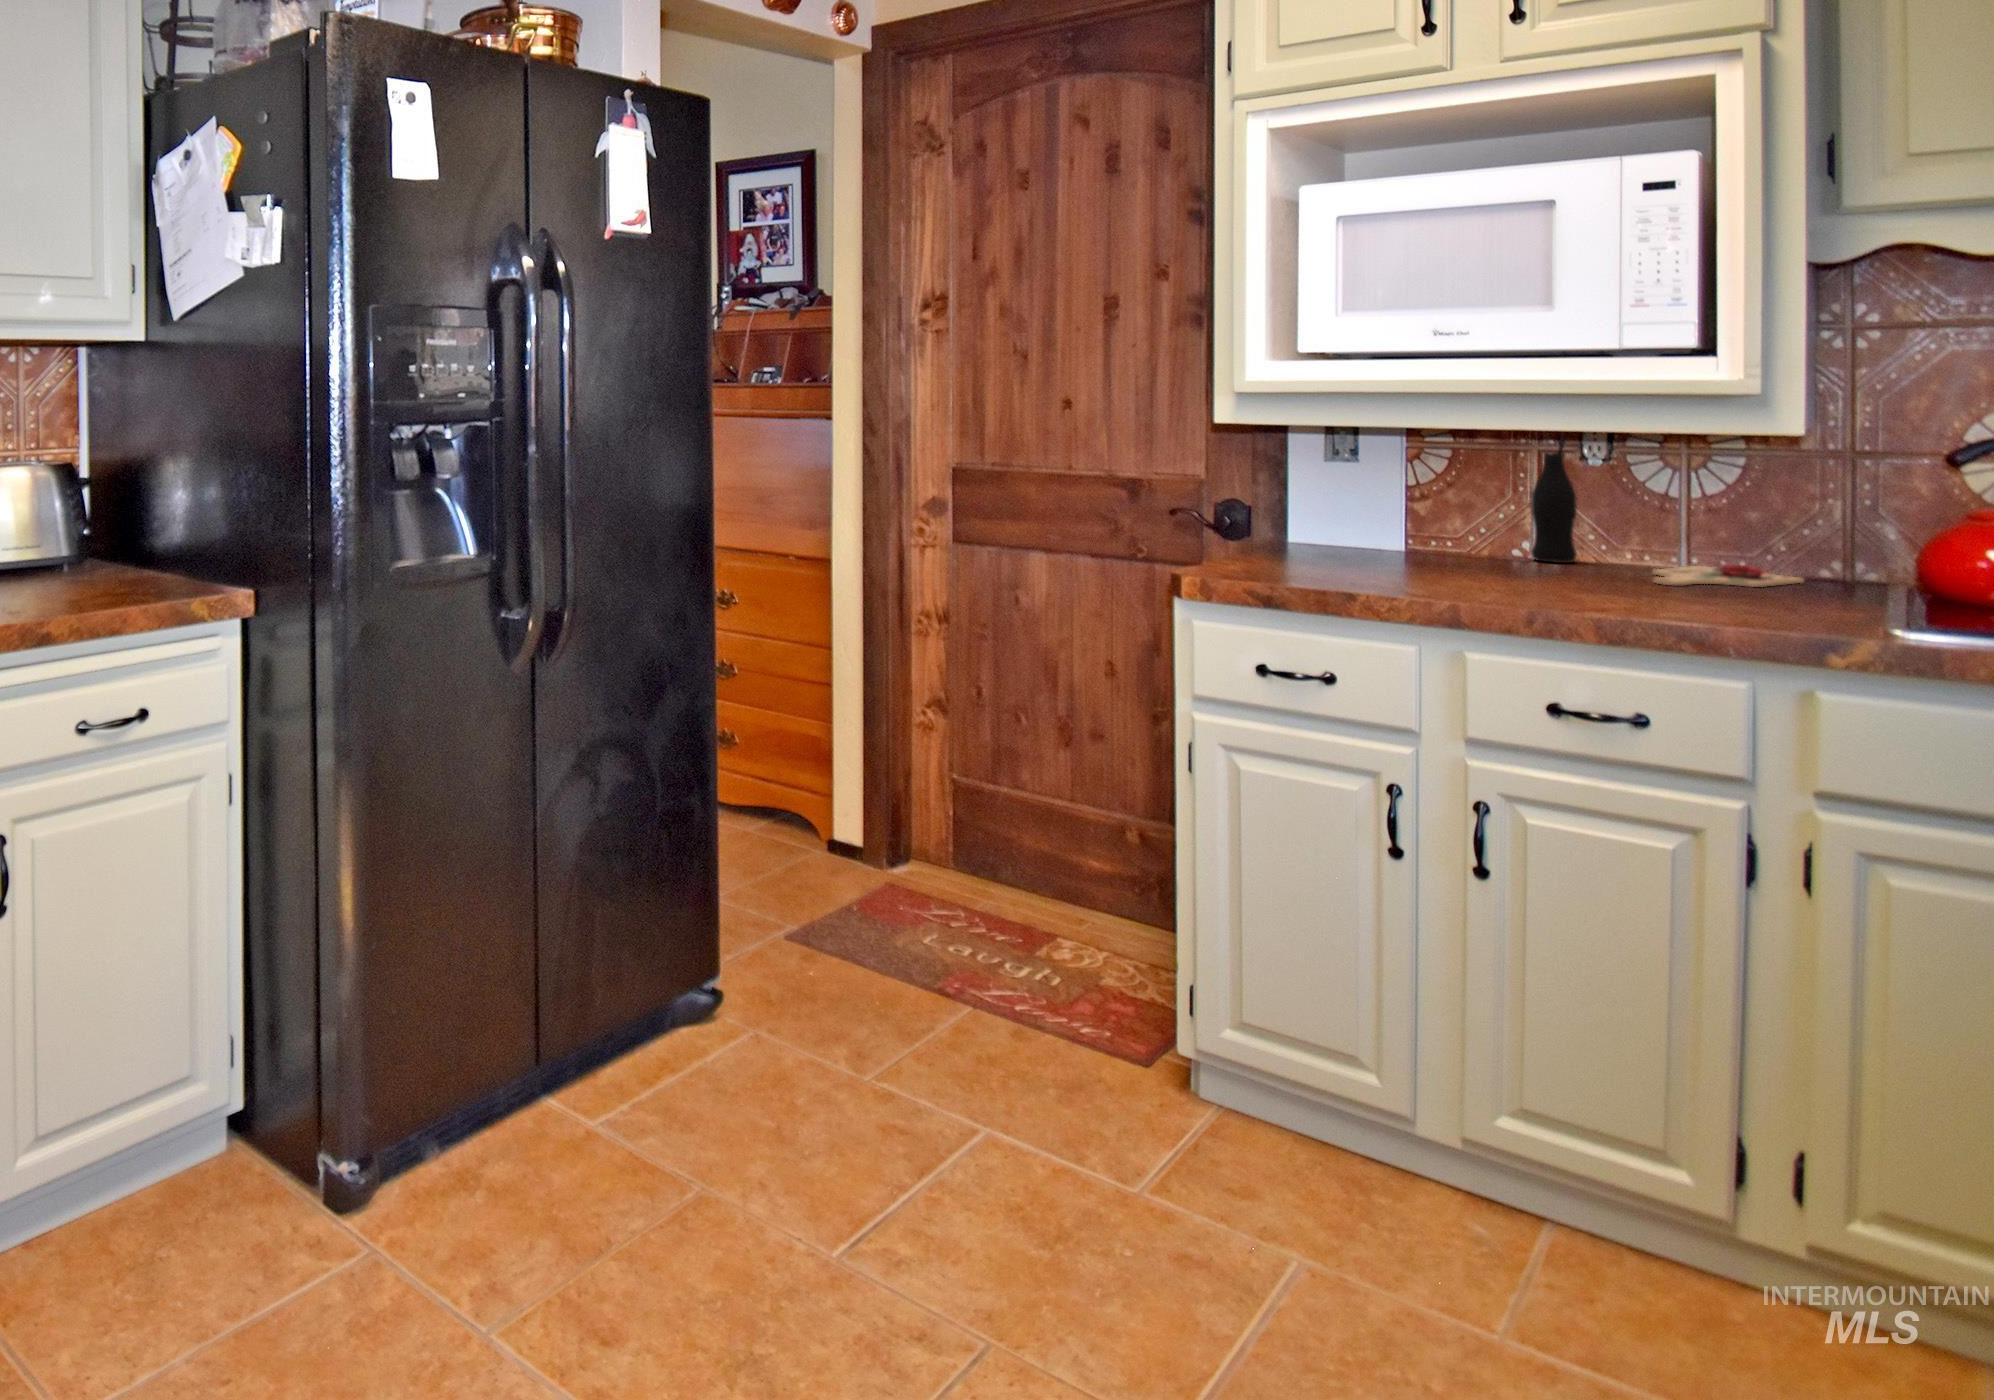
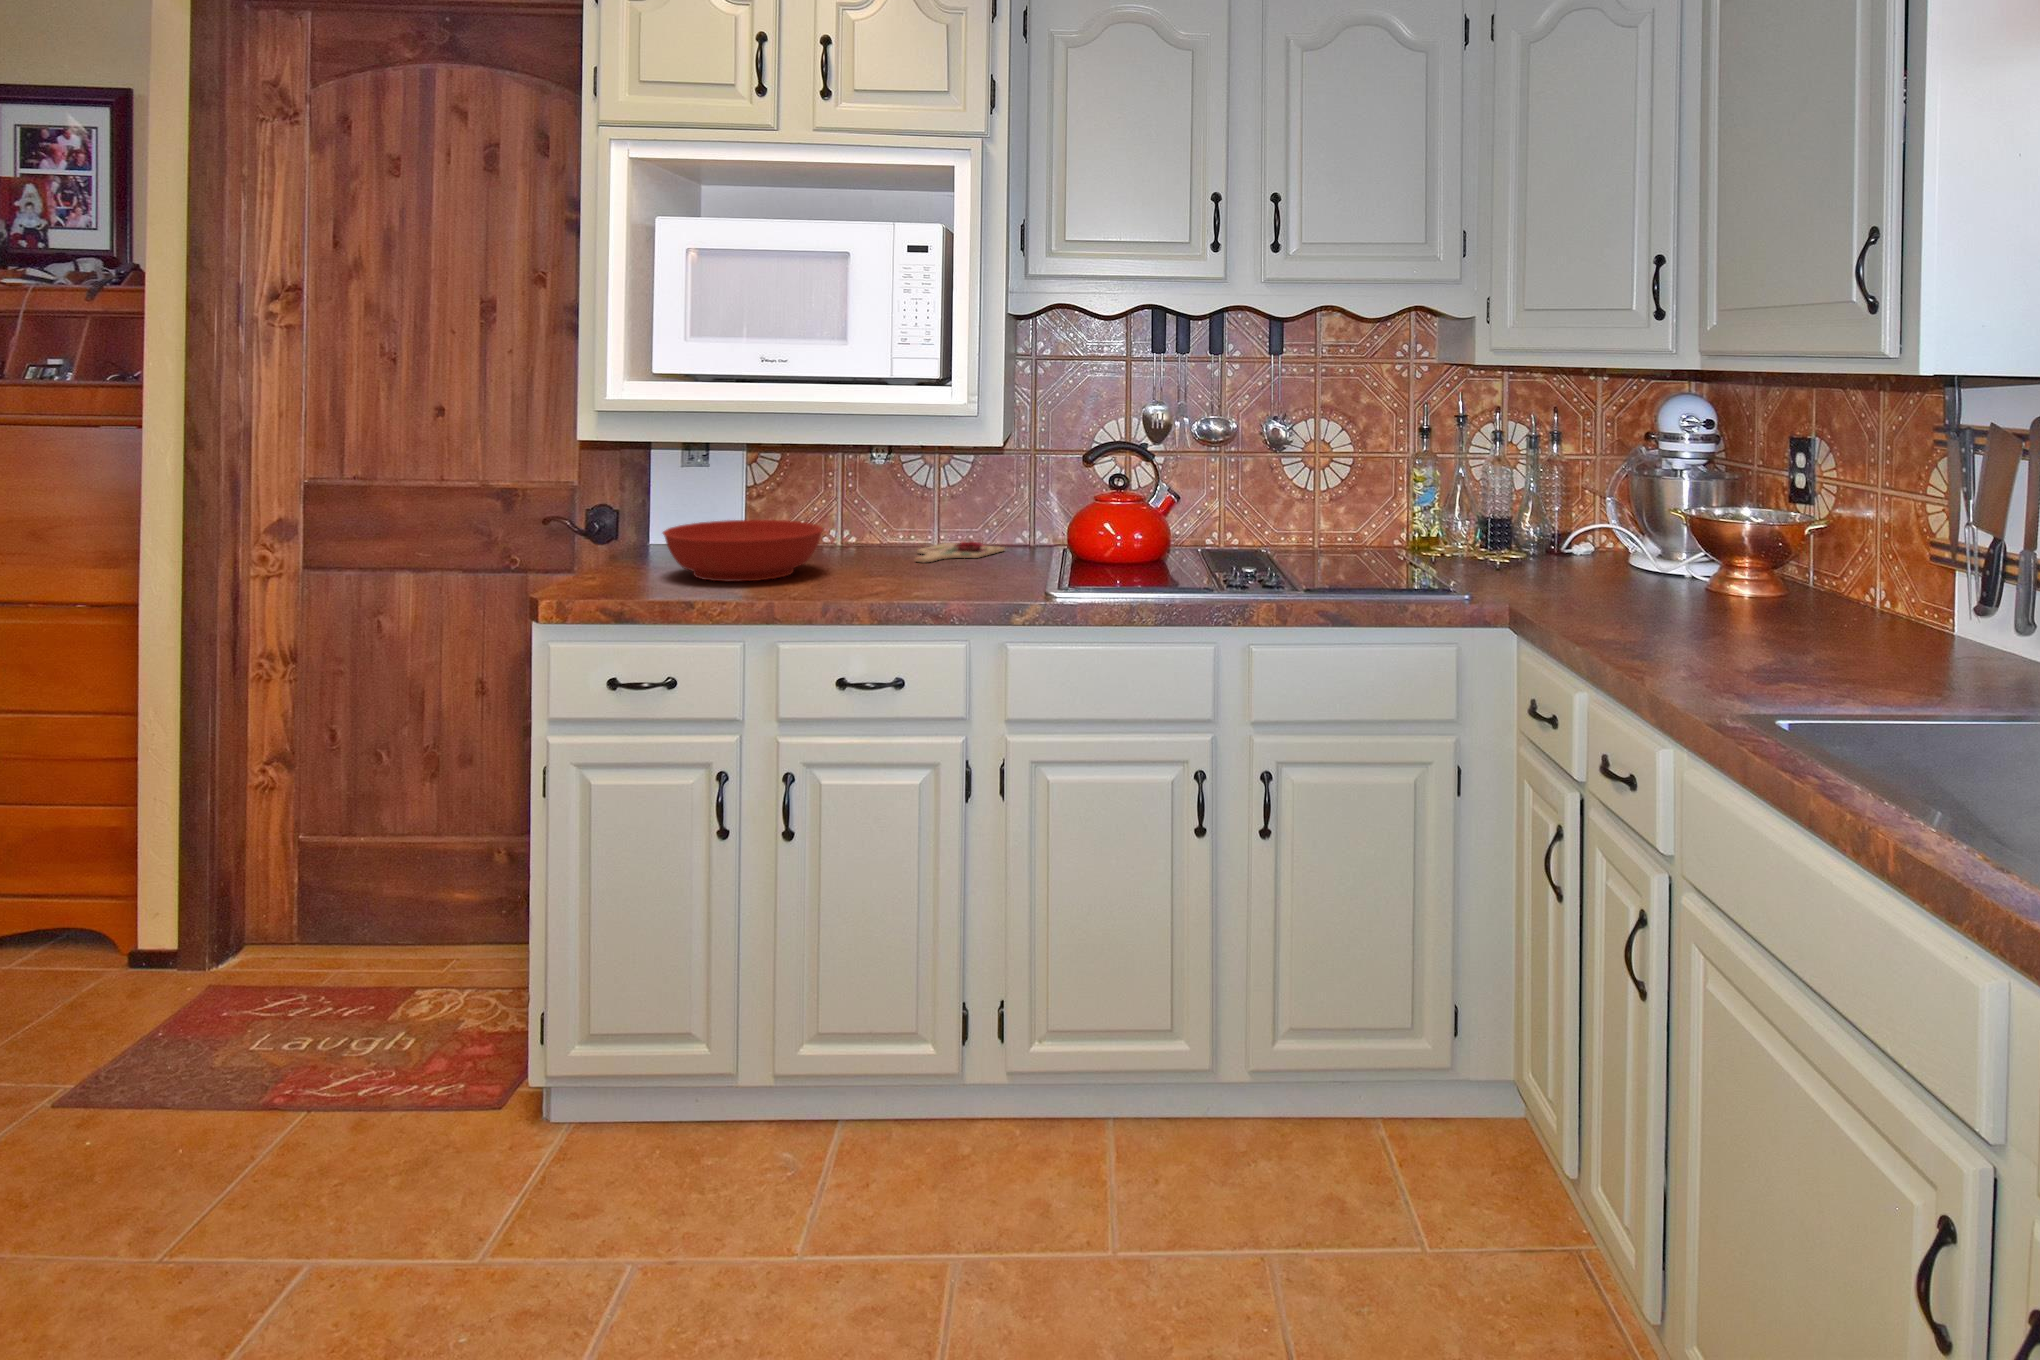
bottle: present [1531,435,1577,563] -> none [841,436,888,548]
bowl: none [1309,517,1519,584] -> present [663,520,823,581]

